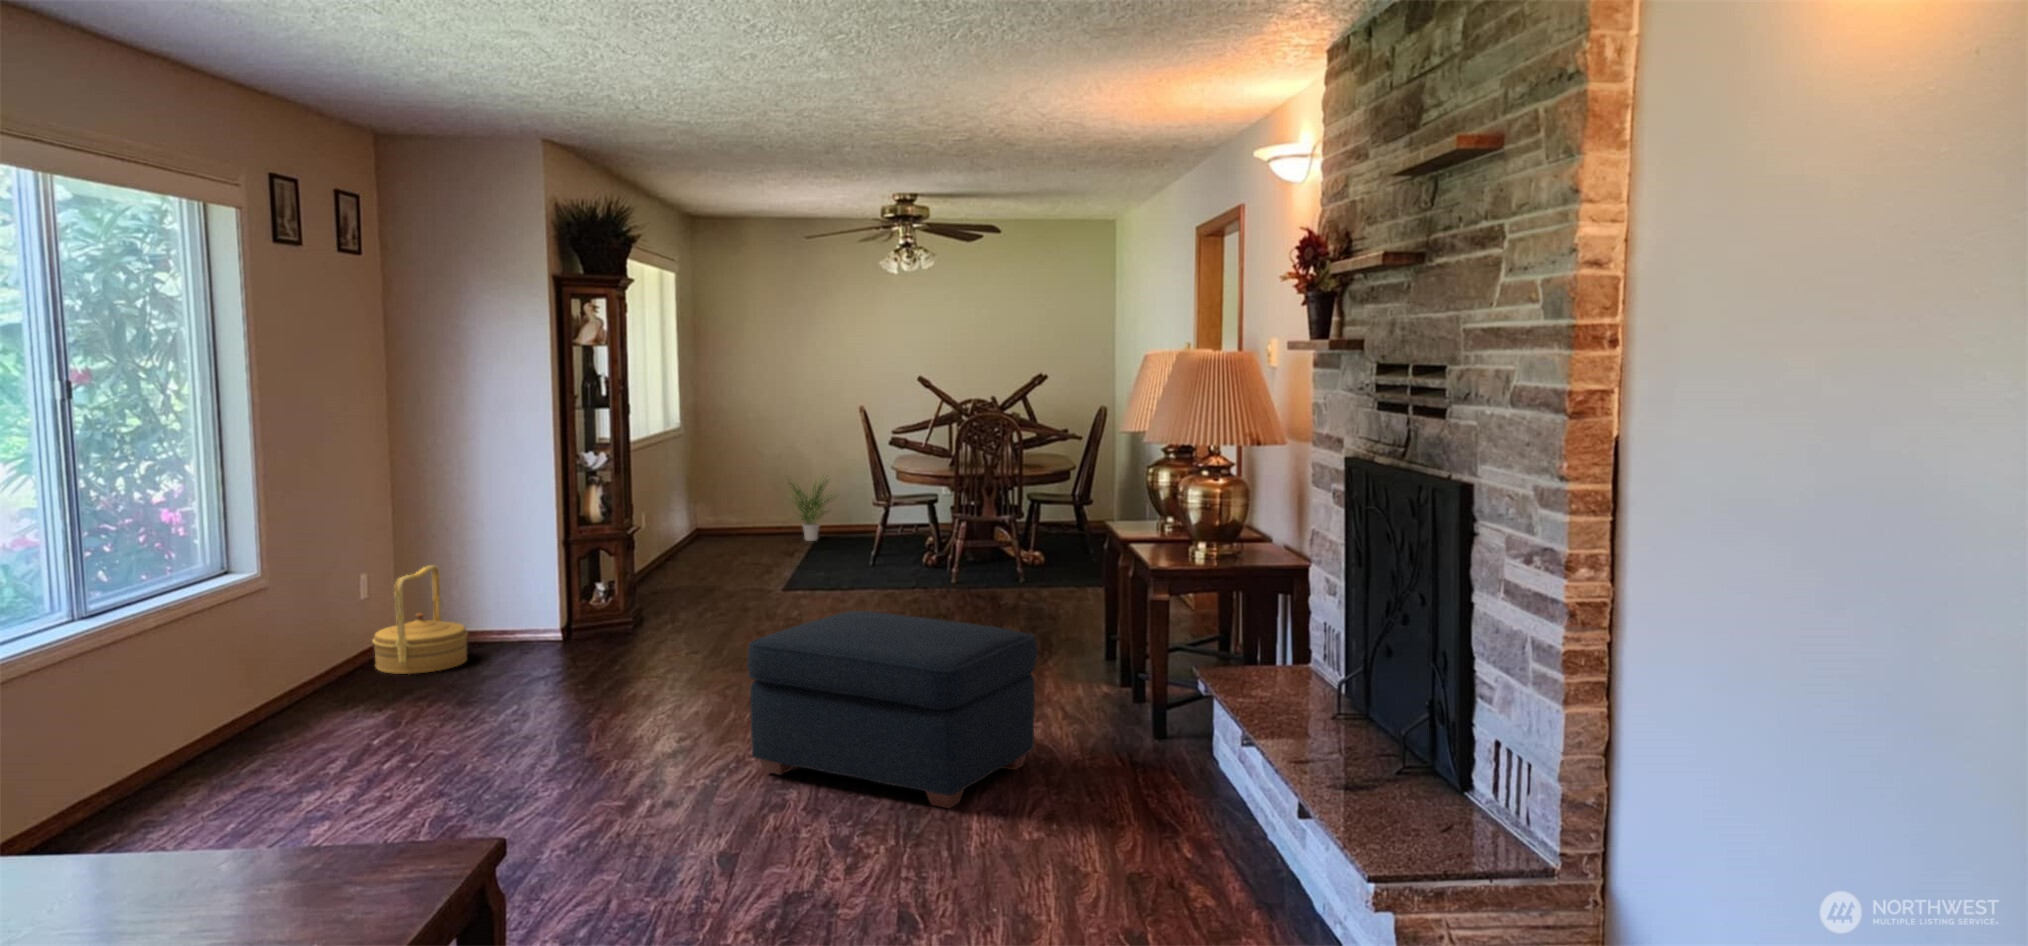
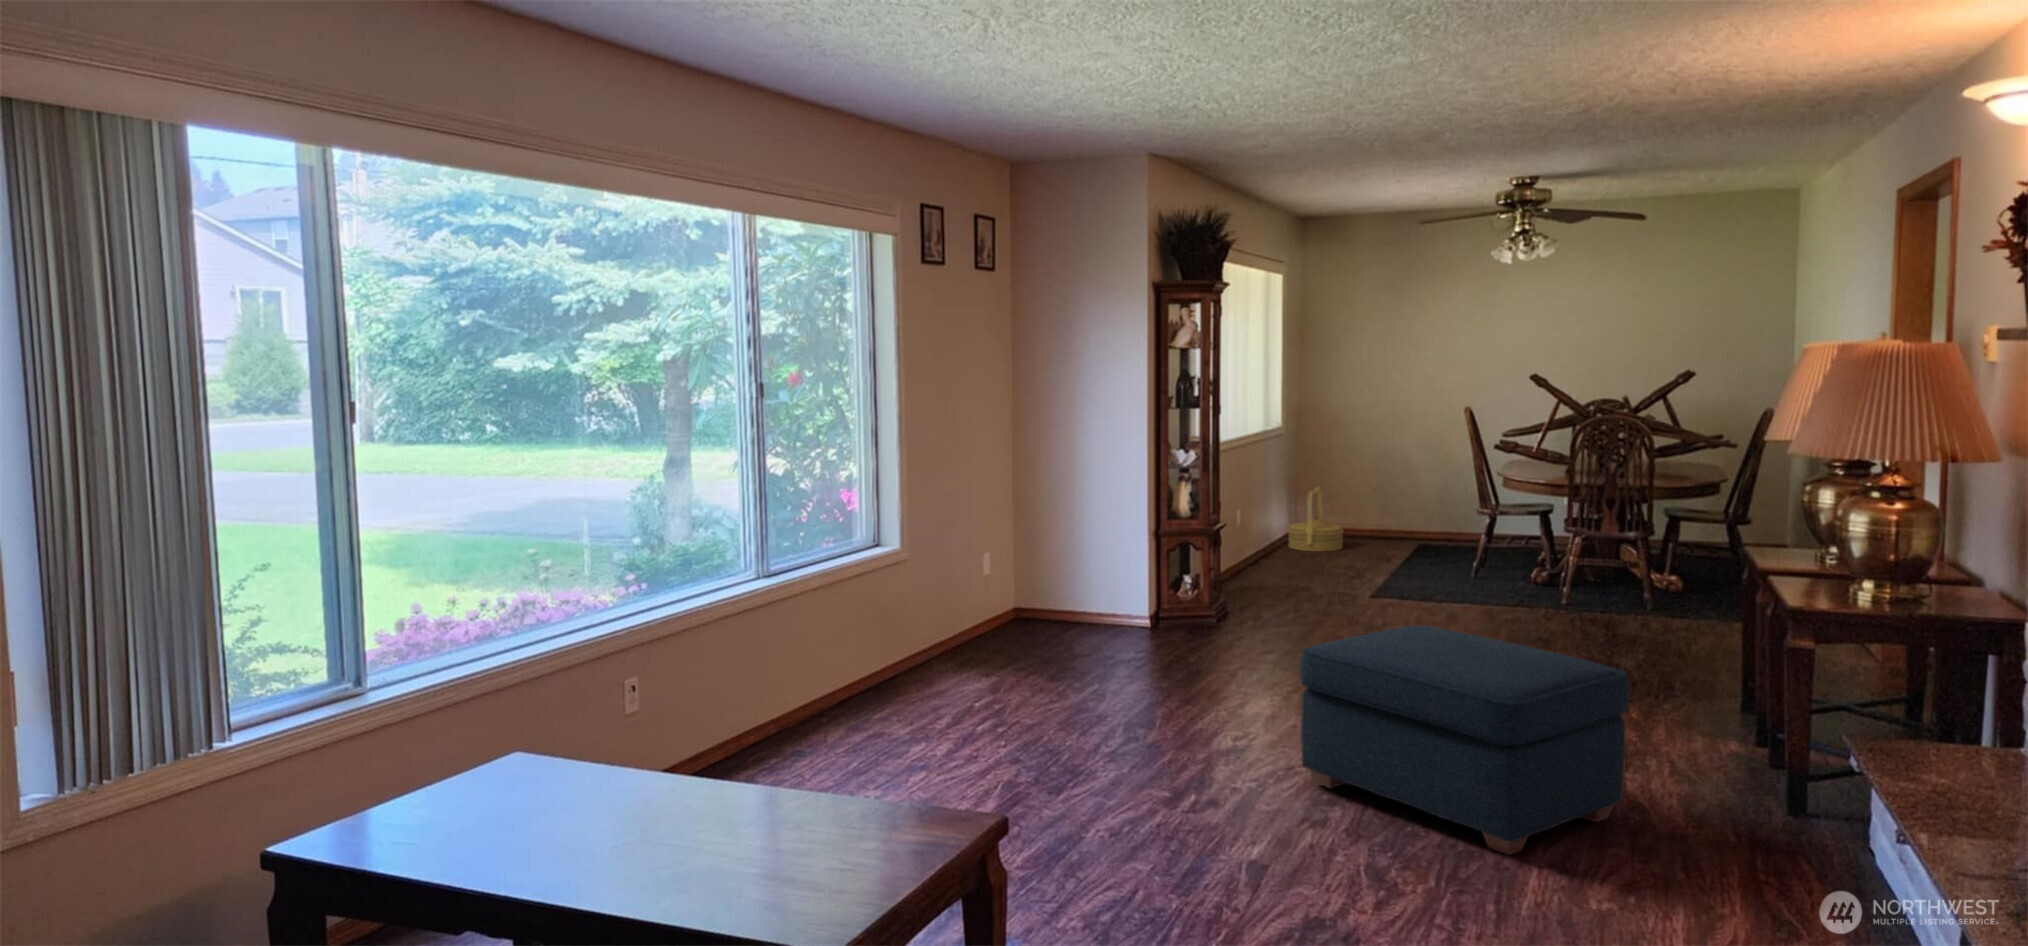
potted plant: present [790,480,834,541] -> none [1382,476,1449,545]
woven basket: present [373,565,468,674] -> present [1288,487,1343,552]

